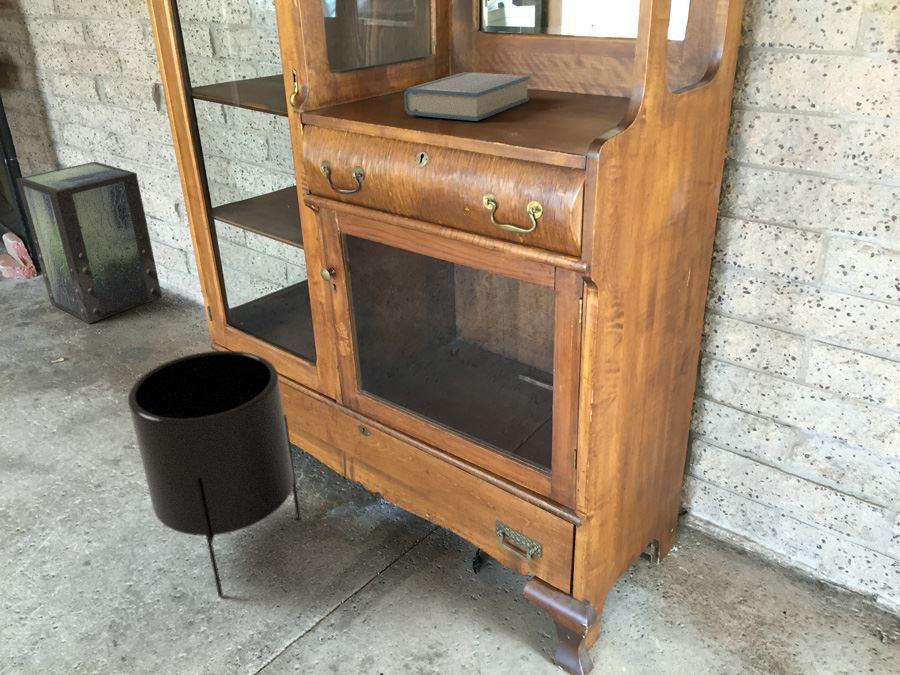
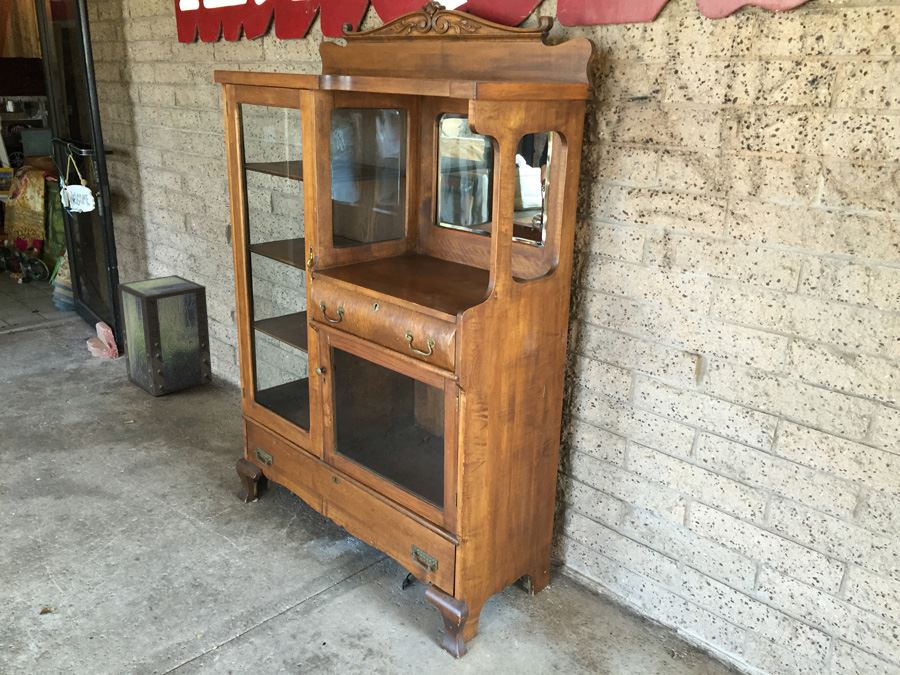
hardback book: present [404,72,530,121] -> none [373,252,455,287]
planter: present [128,351,301,597] -> none [182,418,289,588]

